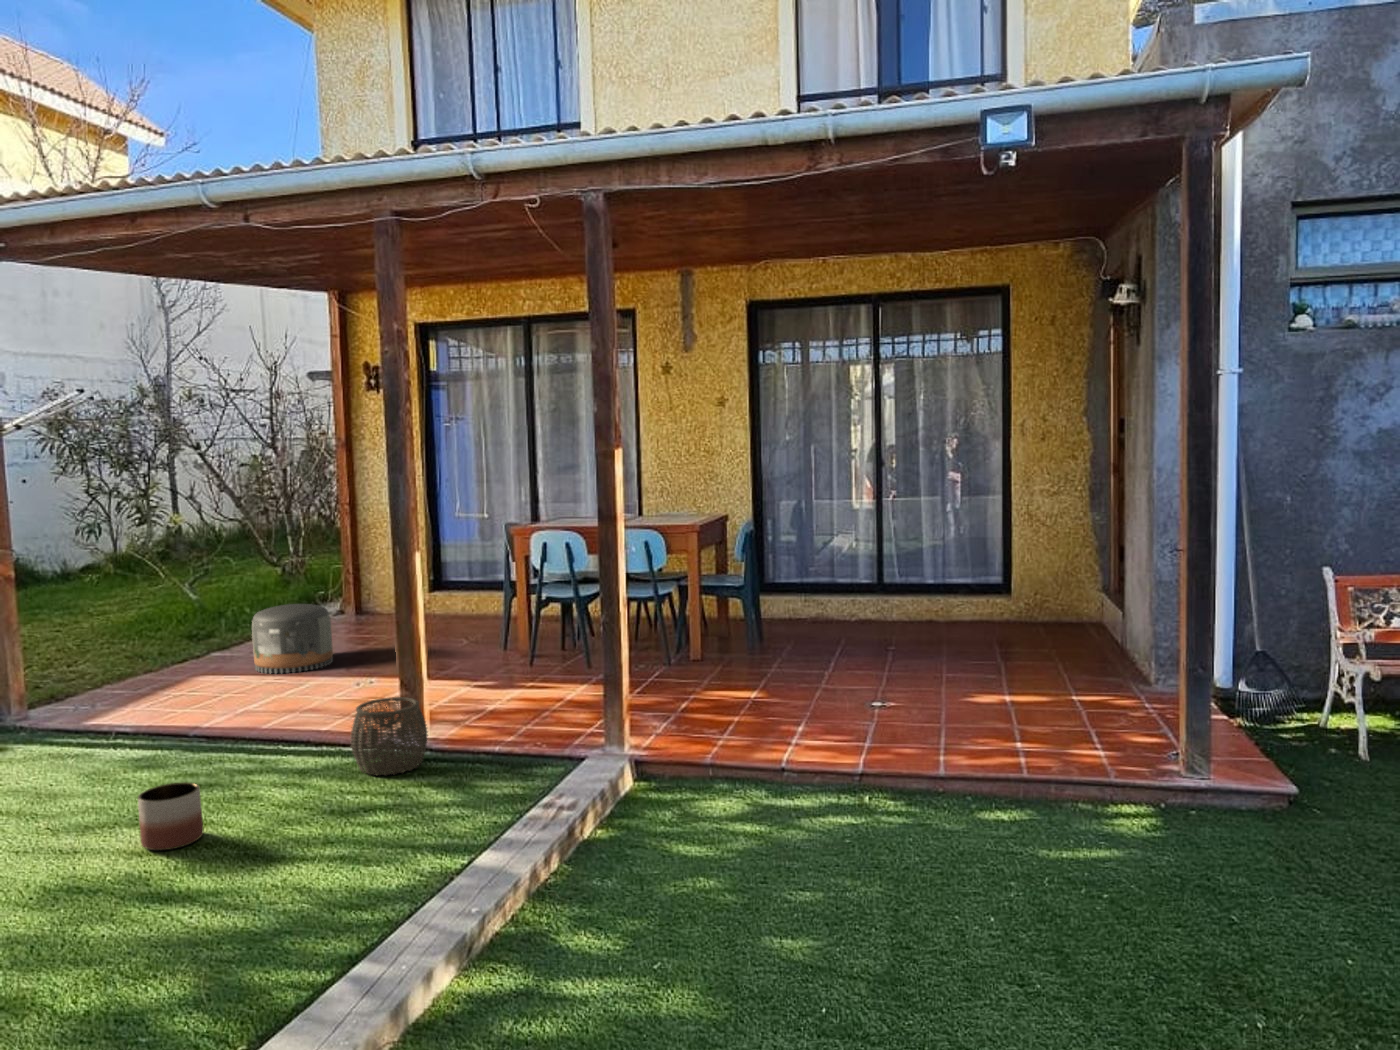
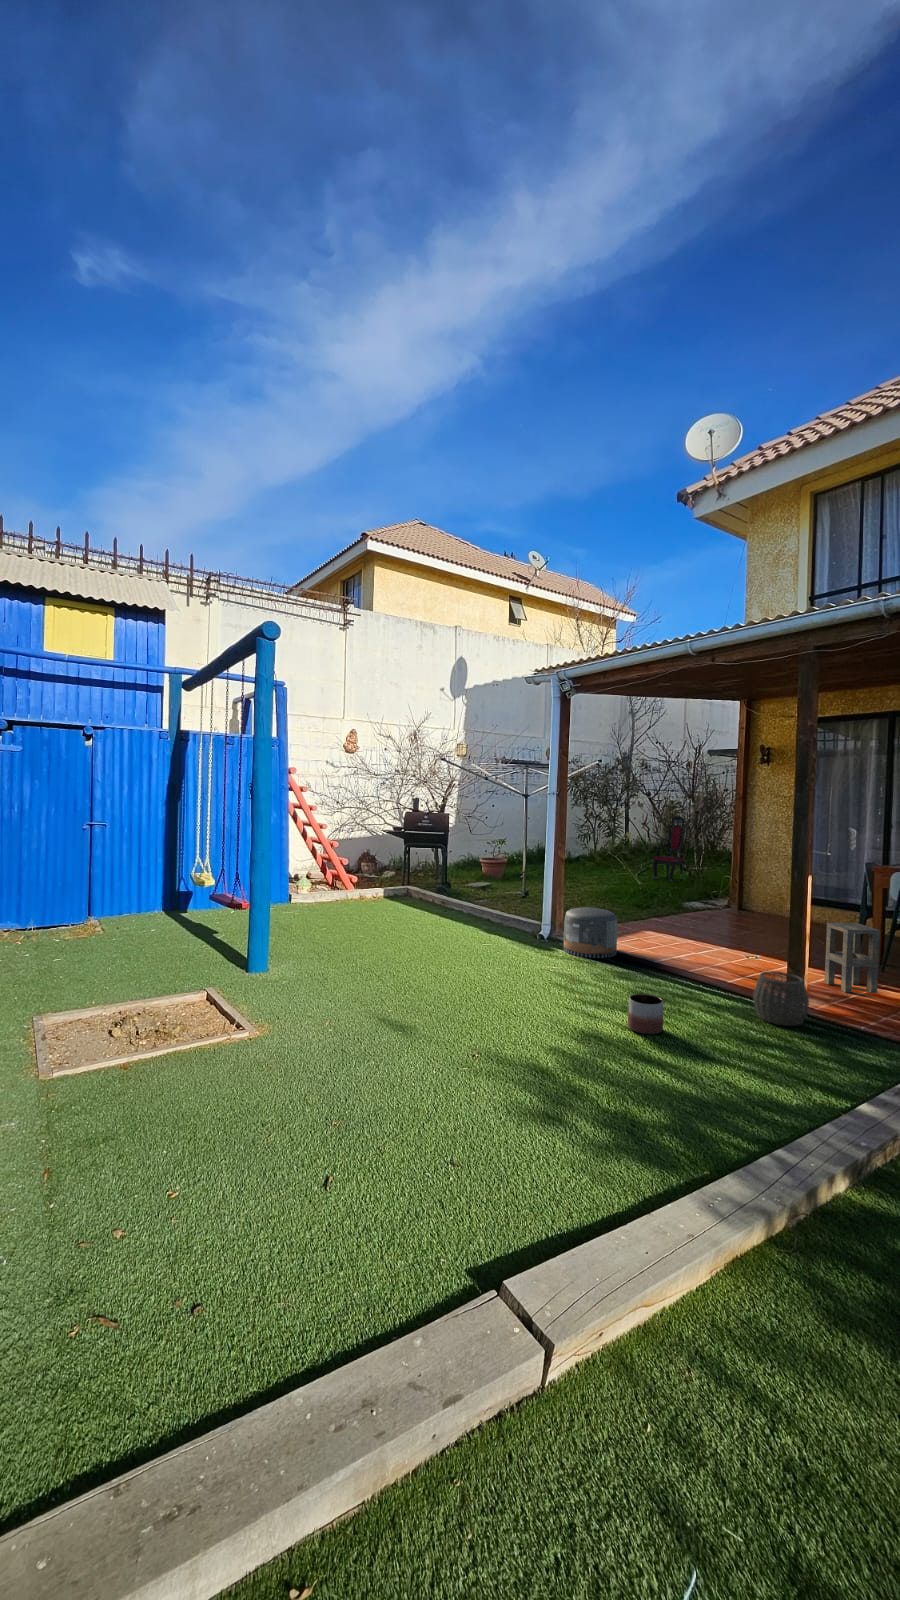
armchair: none [217,480,272,586] -> present [653,816,686,882]
pouf: present [252,604,333,674] -> present [564,907,617,958]
side table: none [454,607,522,705] -> present [825,923,880,993]

